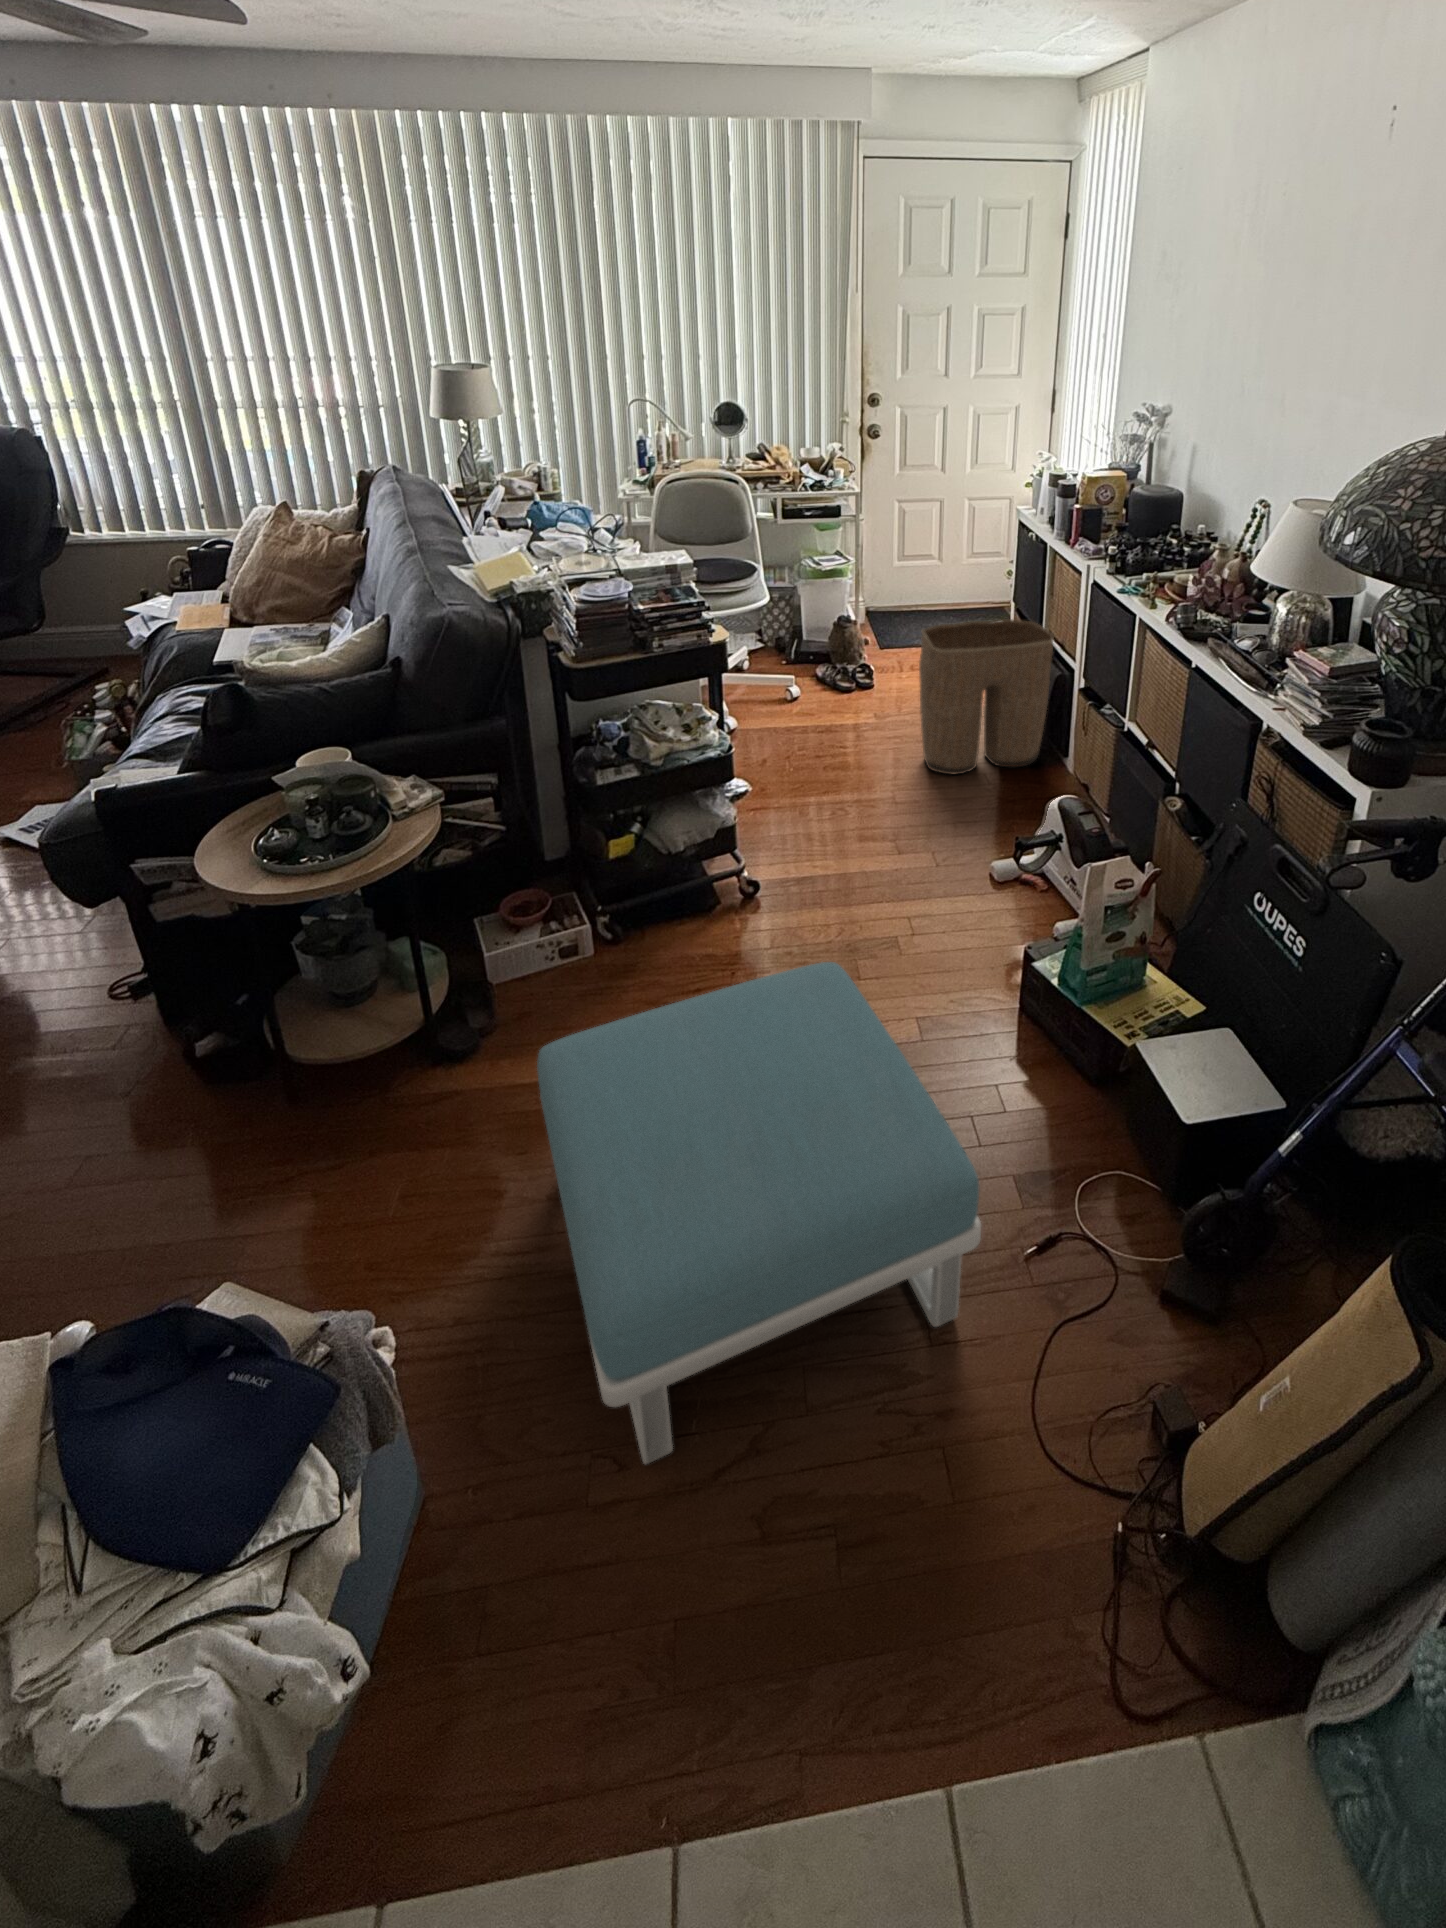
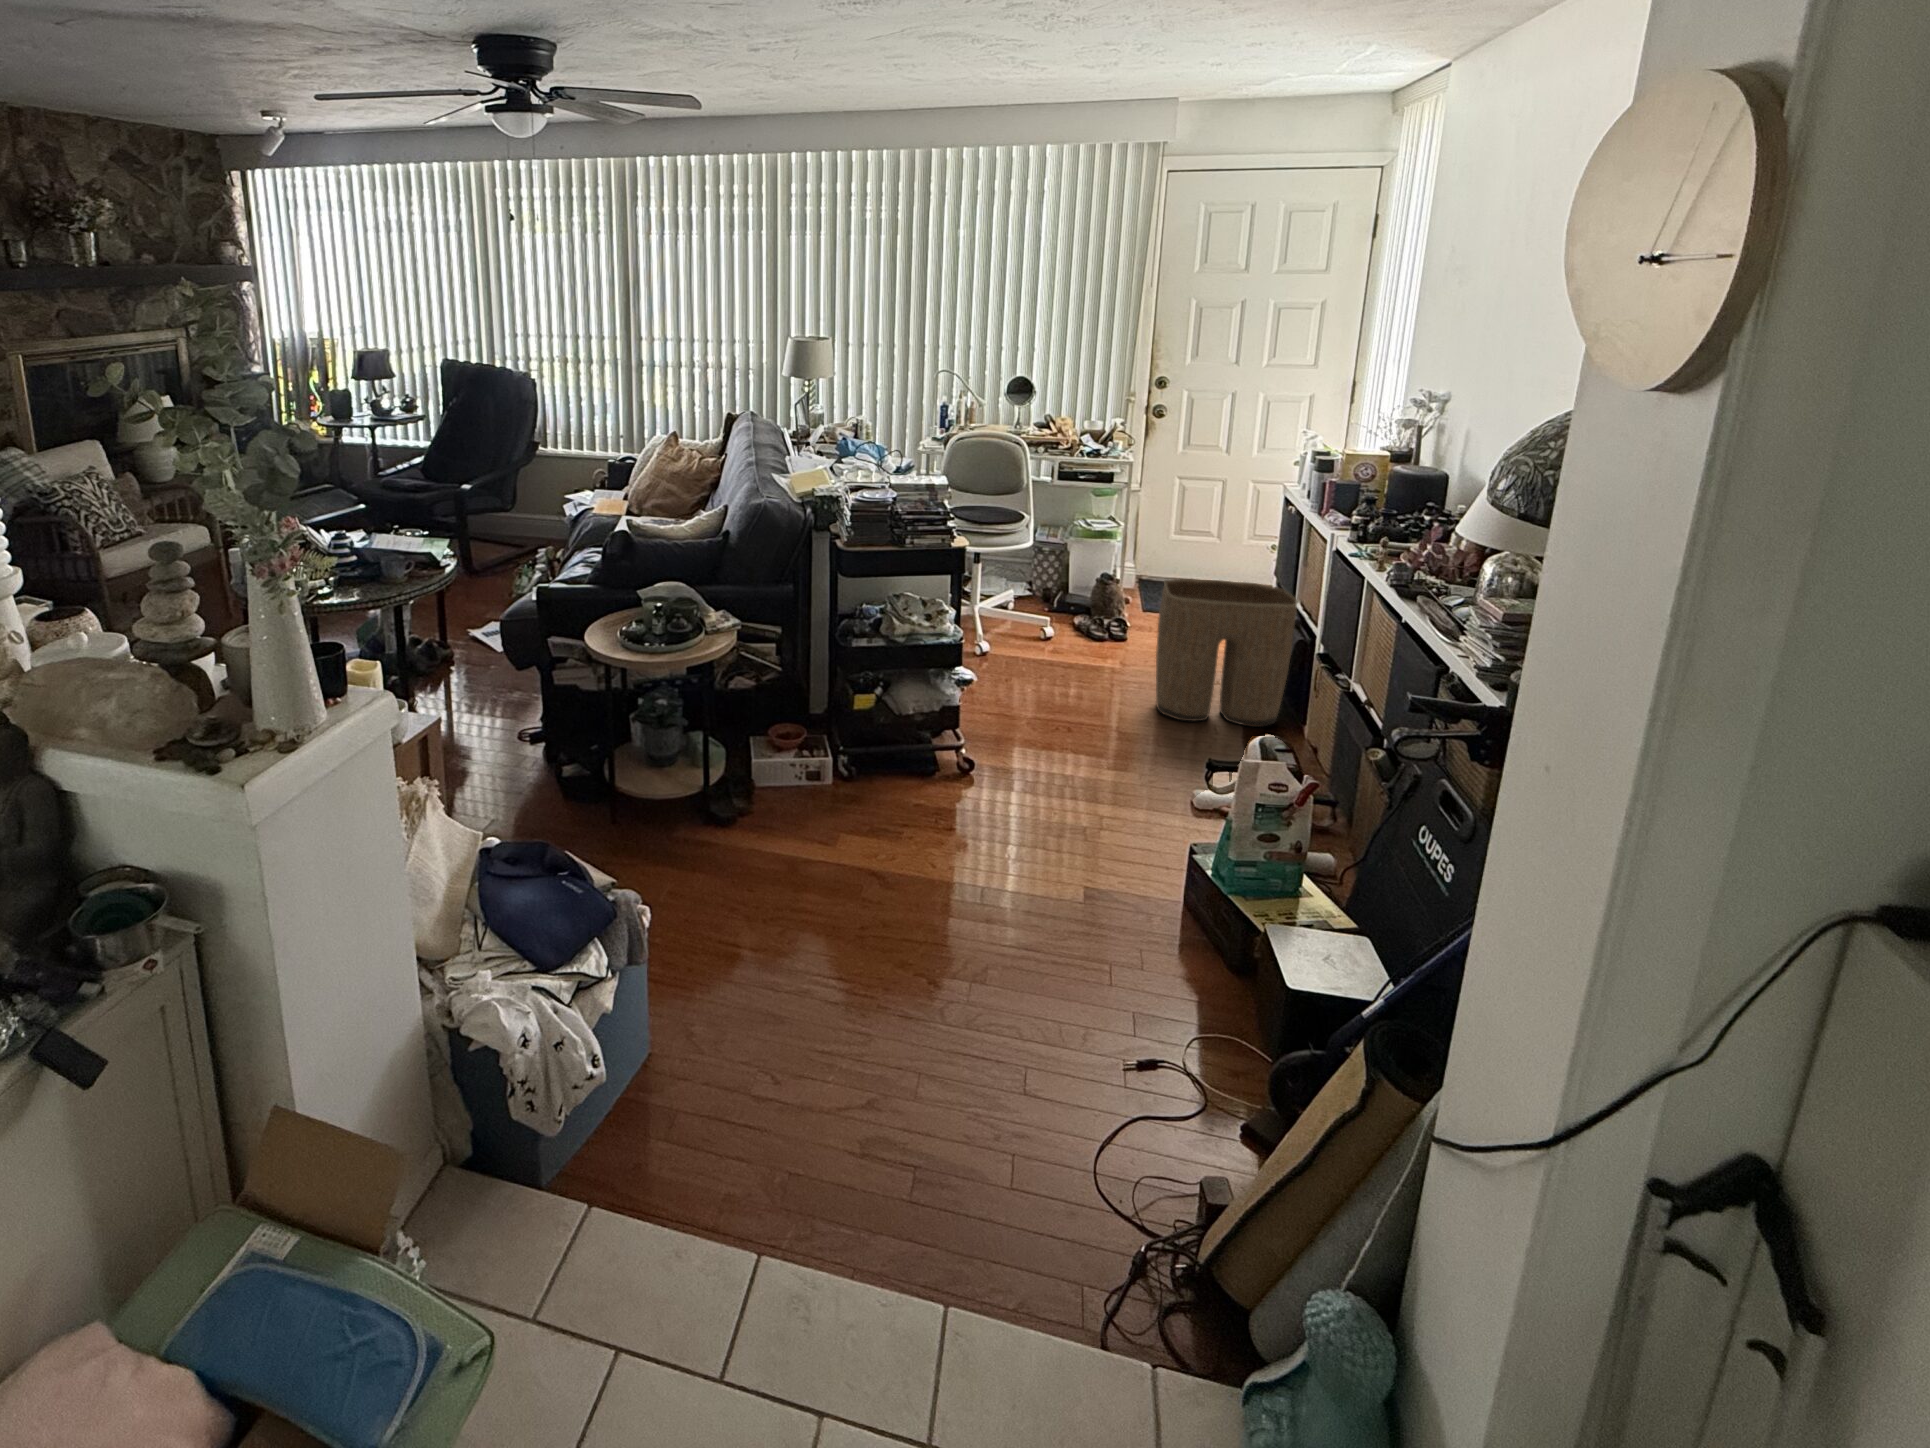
footstool: present [537,962,982,1464] -> none [768,801,1081,1092]

